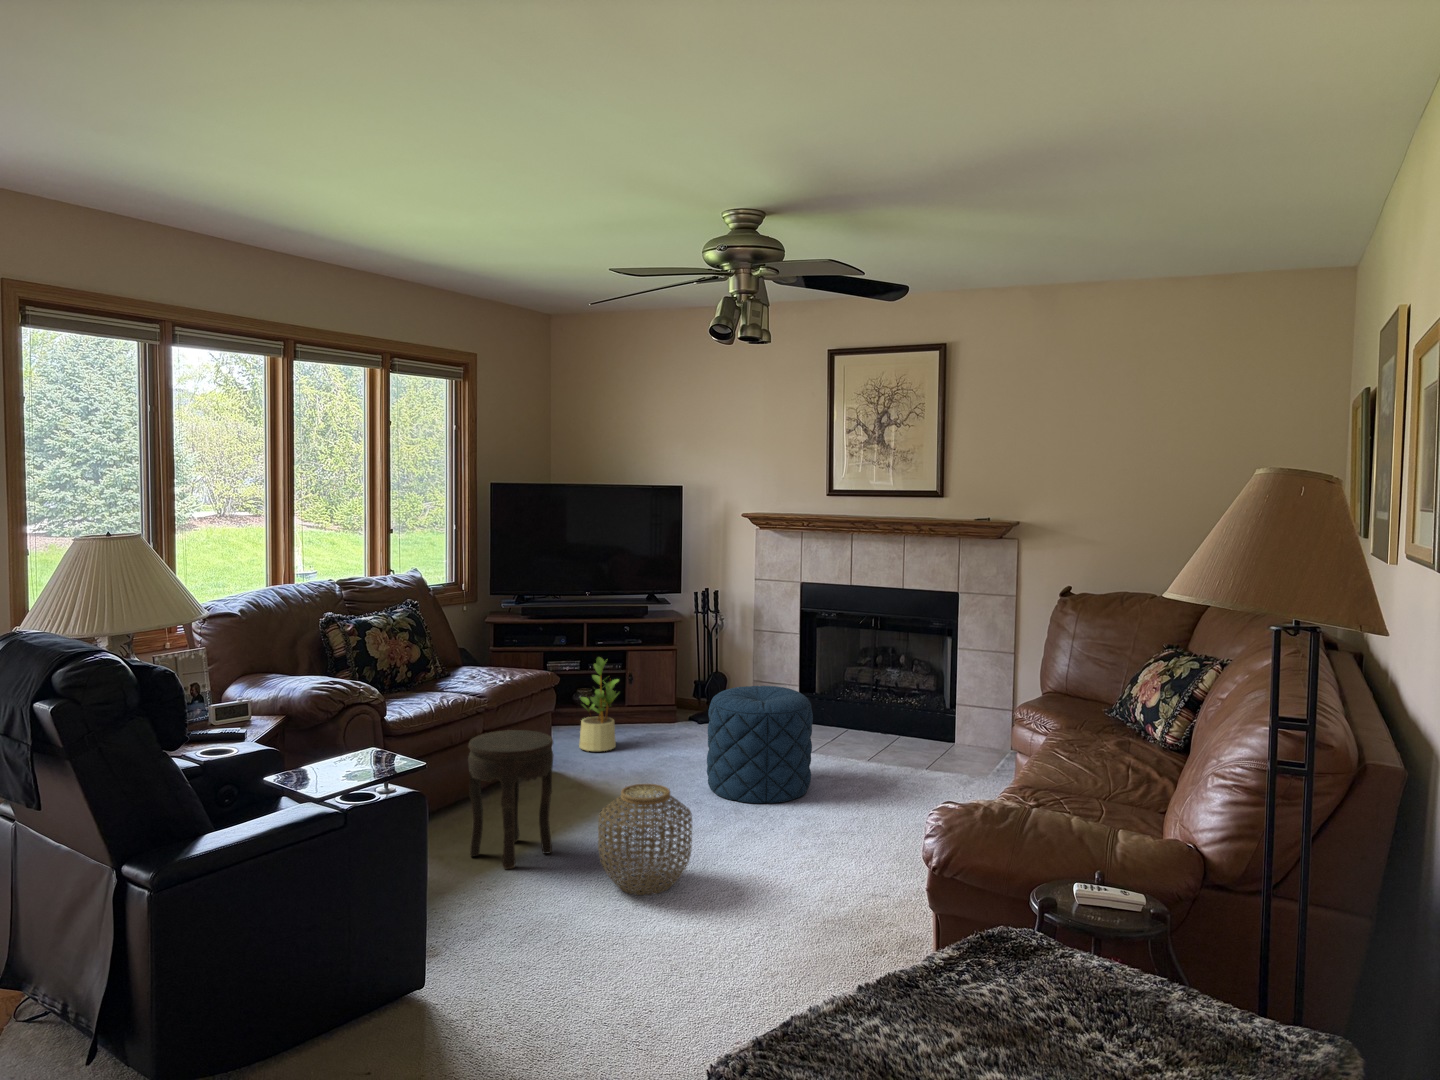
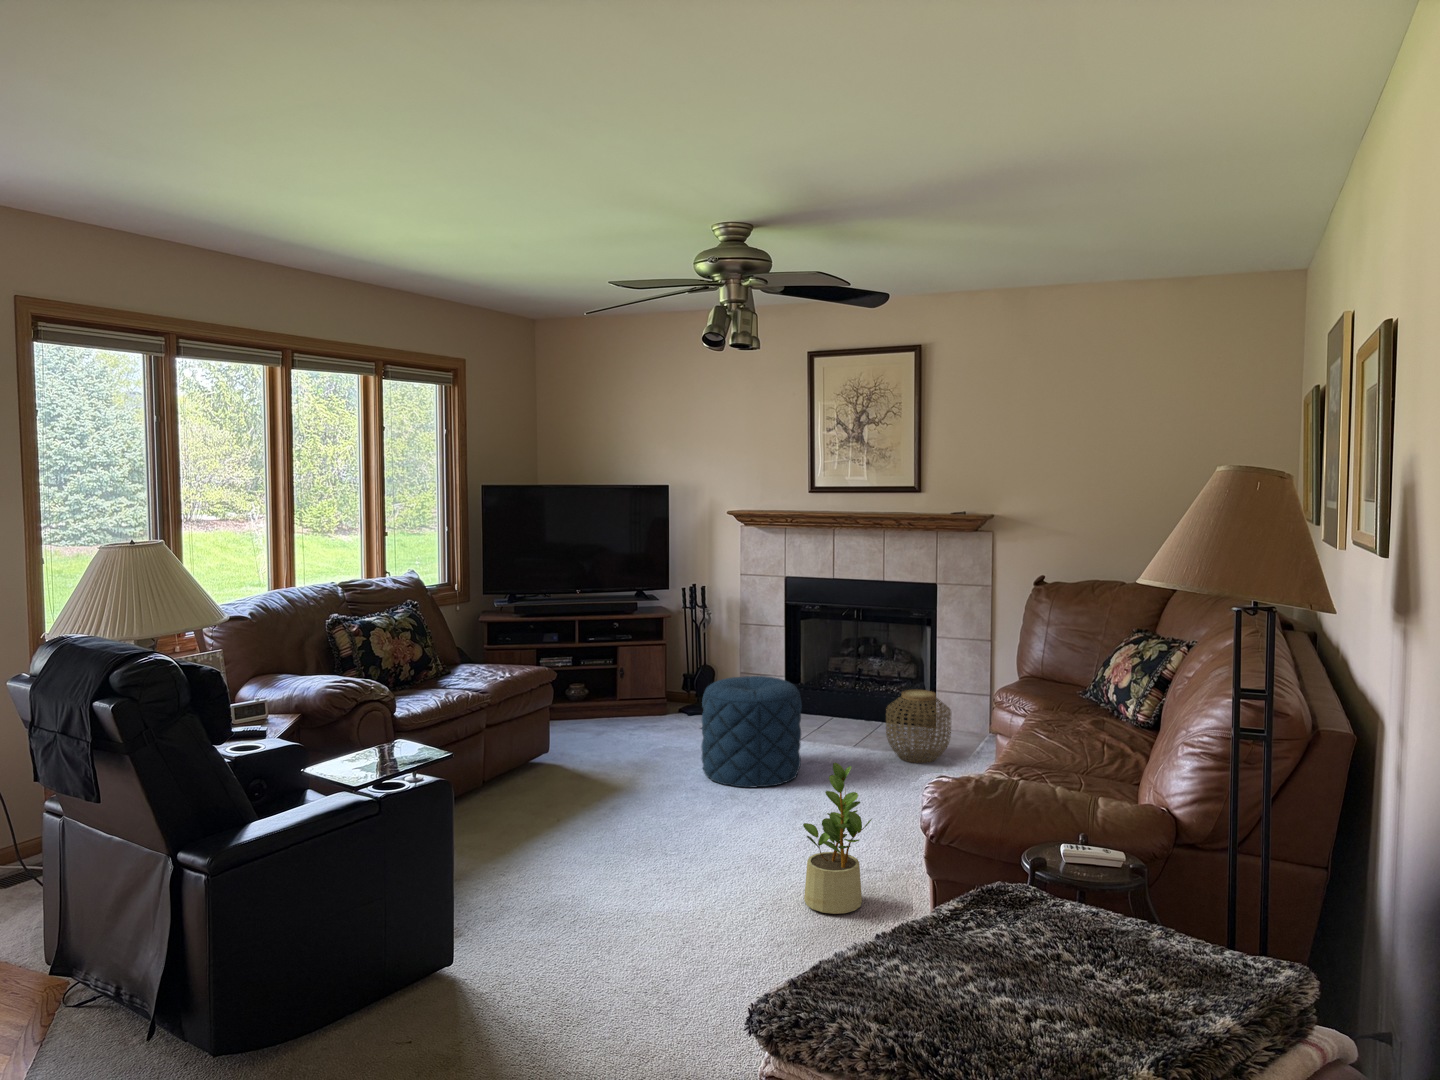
potted plant: present [579,657,619,751] -> present [803,763,872,914]
side table: present [468,730,553,869] -> none [479,722,560,854]
woven basket: present [598,784,692,895] -> present [886,690,951,763]

